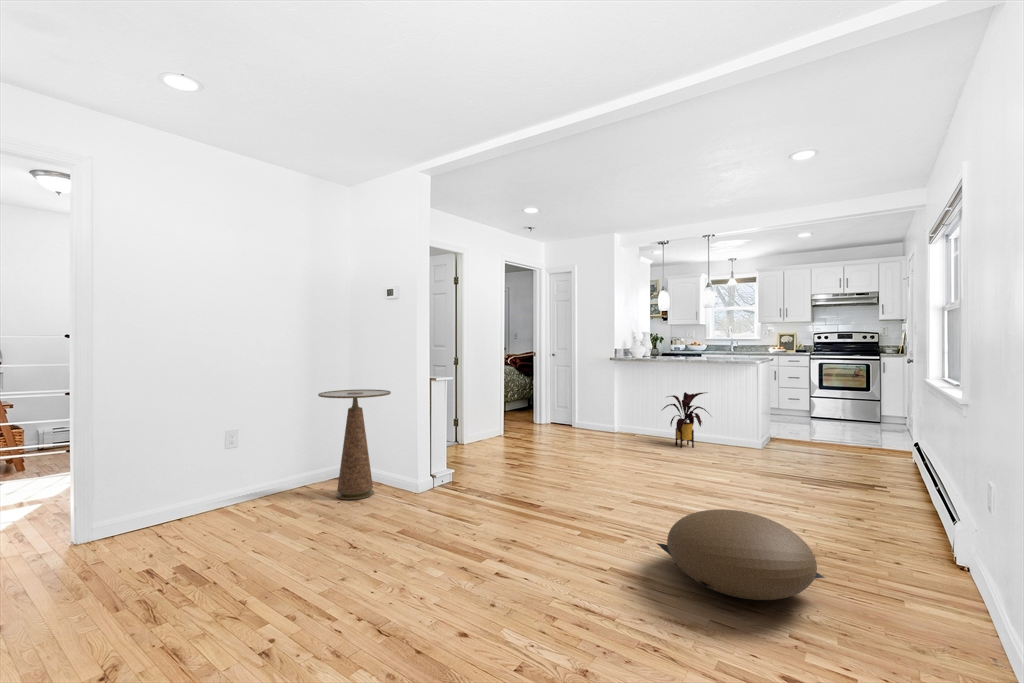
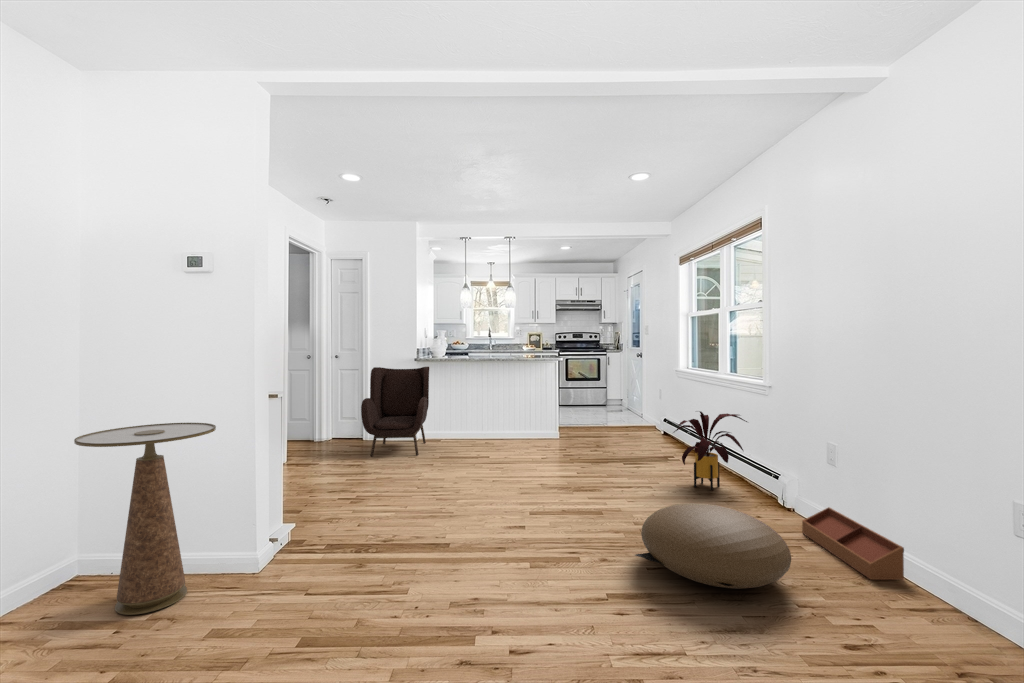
armchair: none [557,363,625,443] -> present [361,367,429,456]
house plant: present [662,392,707,448] -> present [674,411,747,490]
storage bin: none [927,561,995,660] -> present [802,507,904,580]

